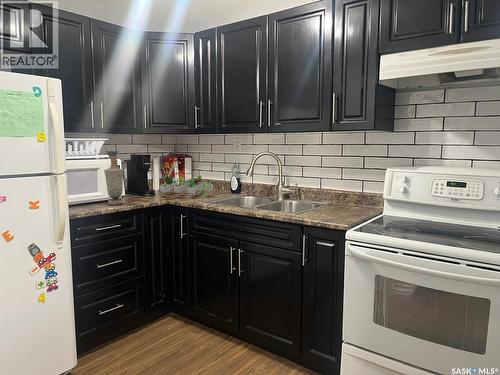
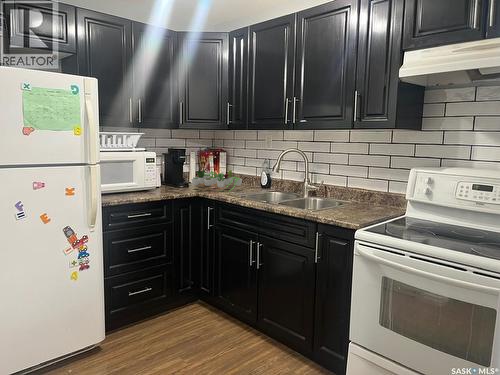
vase: present [104,151,123,205] -> none [139,145,156,195]

